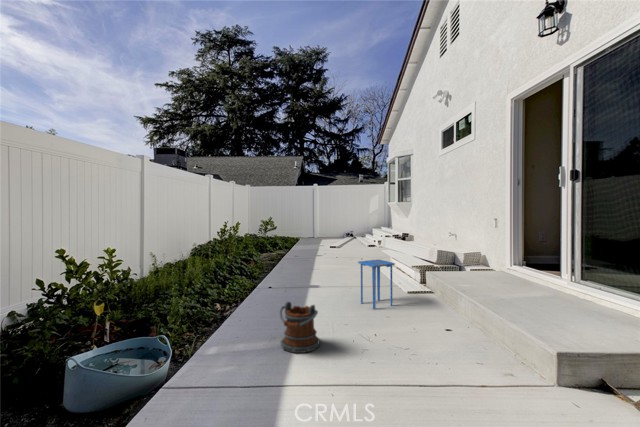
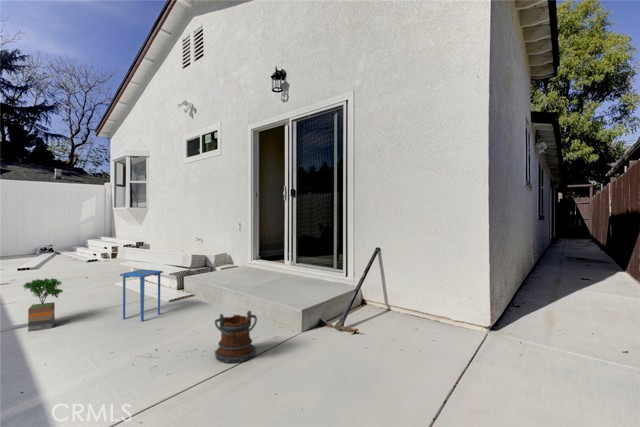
potted tree: none [296,258,321,299] -> present [23,278,63,331]
bucket: present [280,302,320,353] -> present [215,311,257,363]

